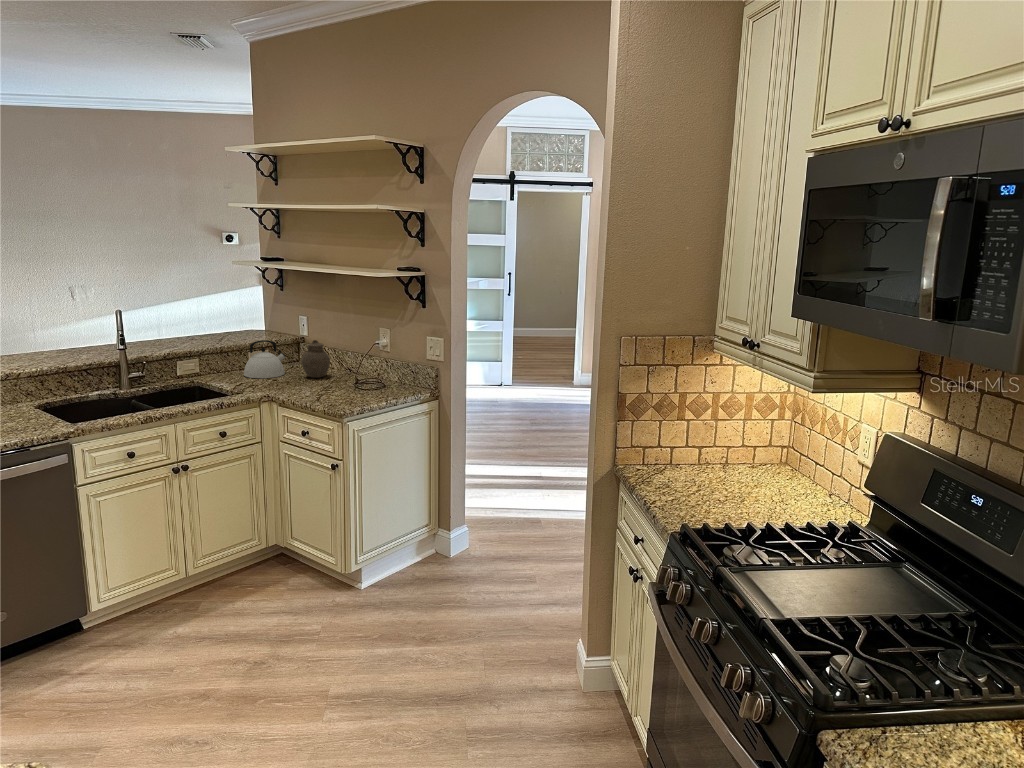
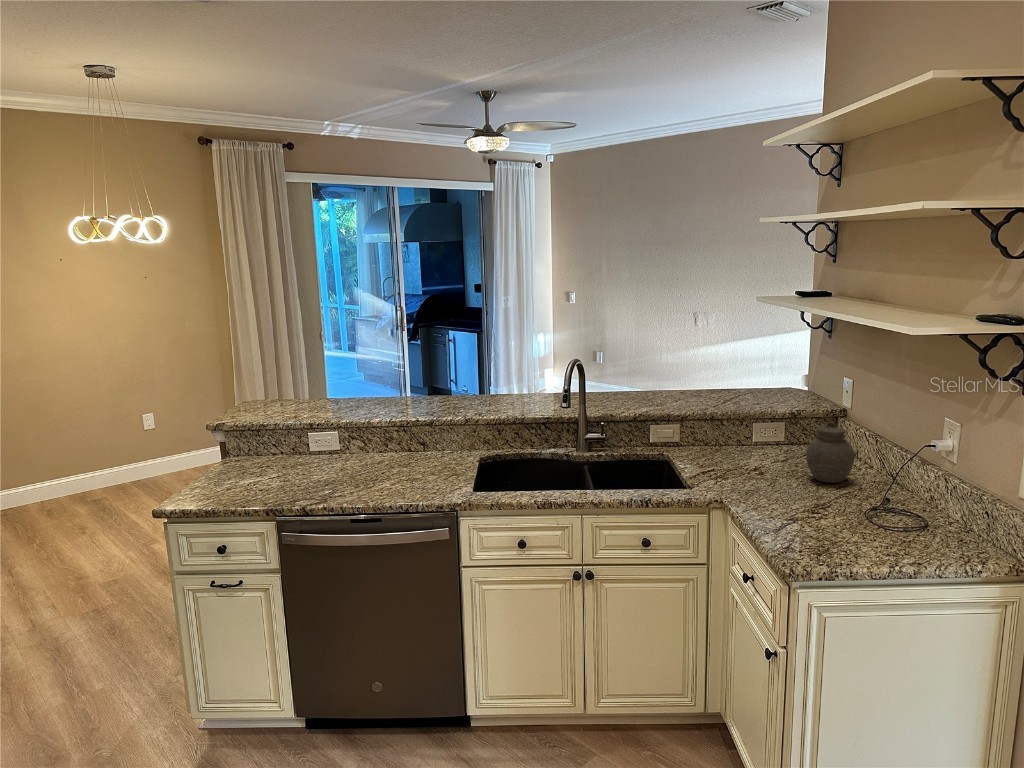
kettle: present [244,340,285,378] -> none [731,411,795,468]

